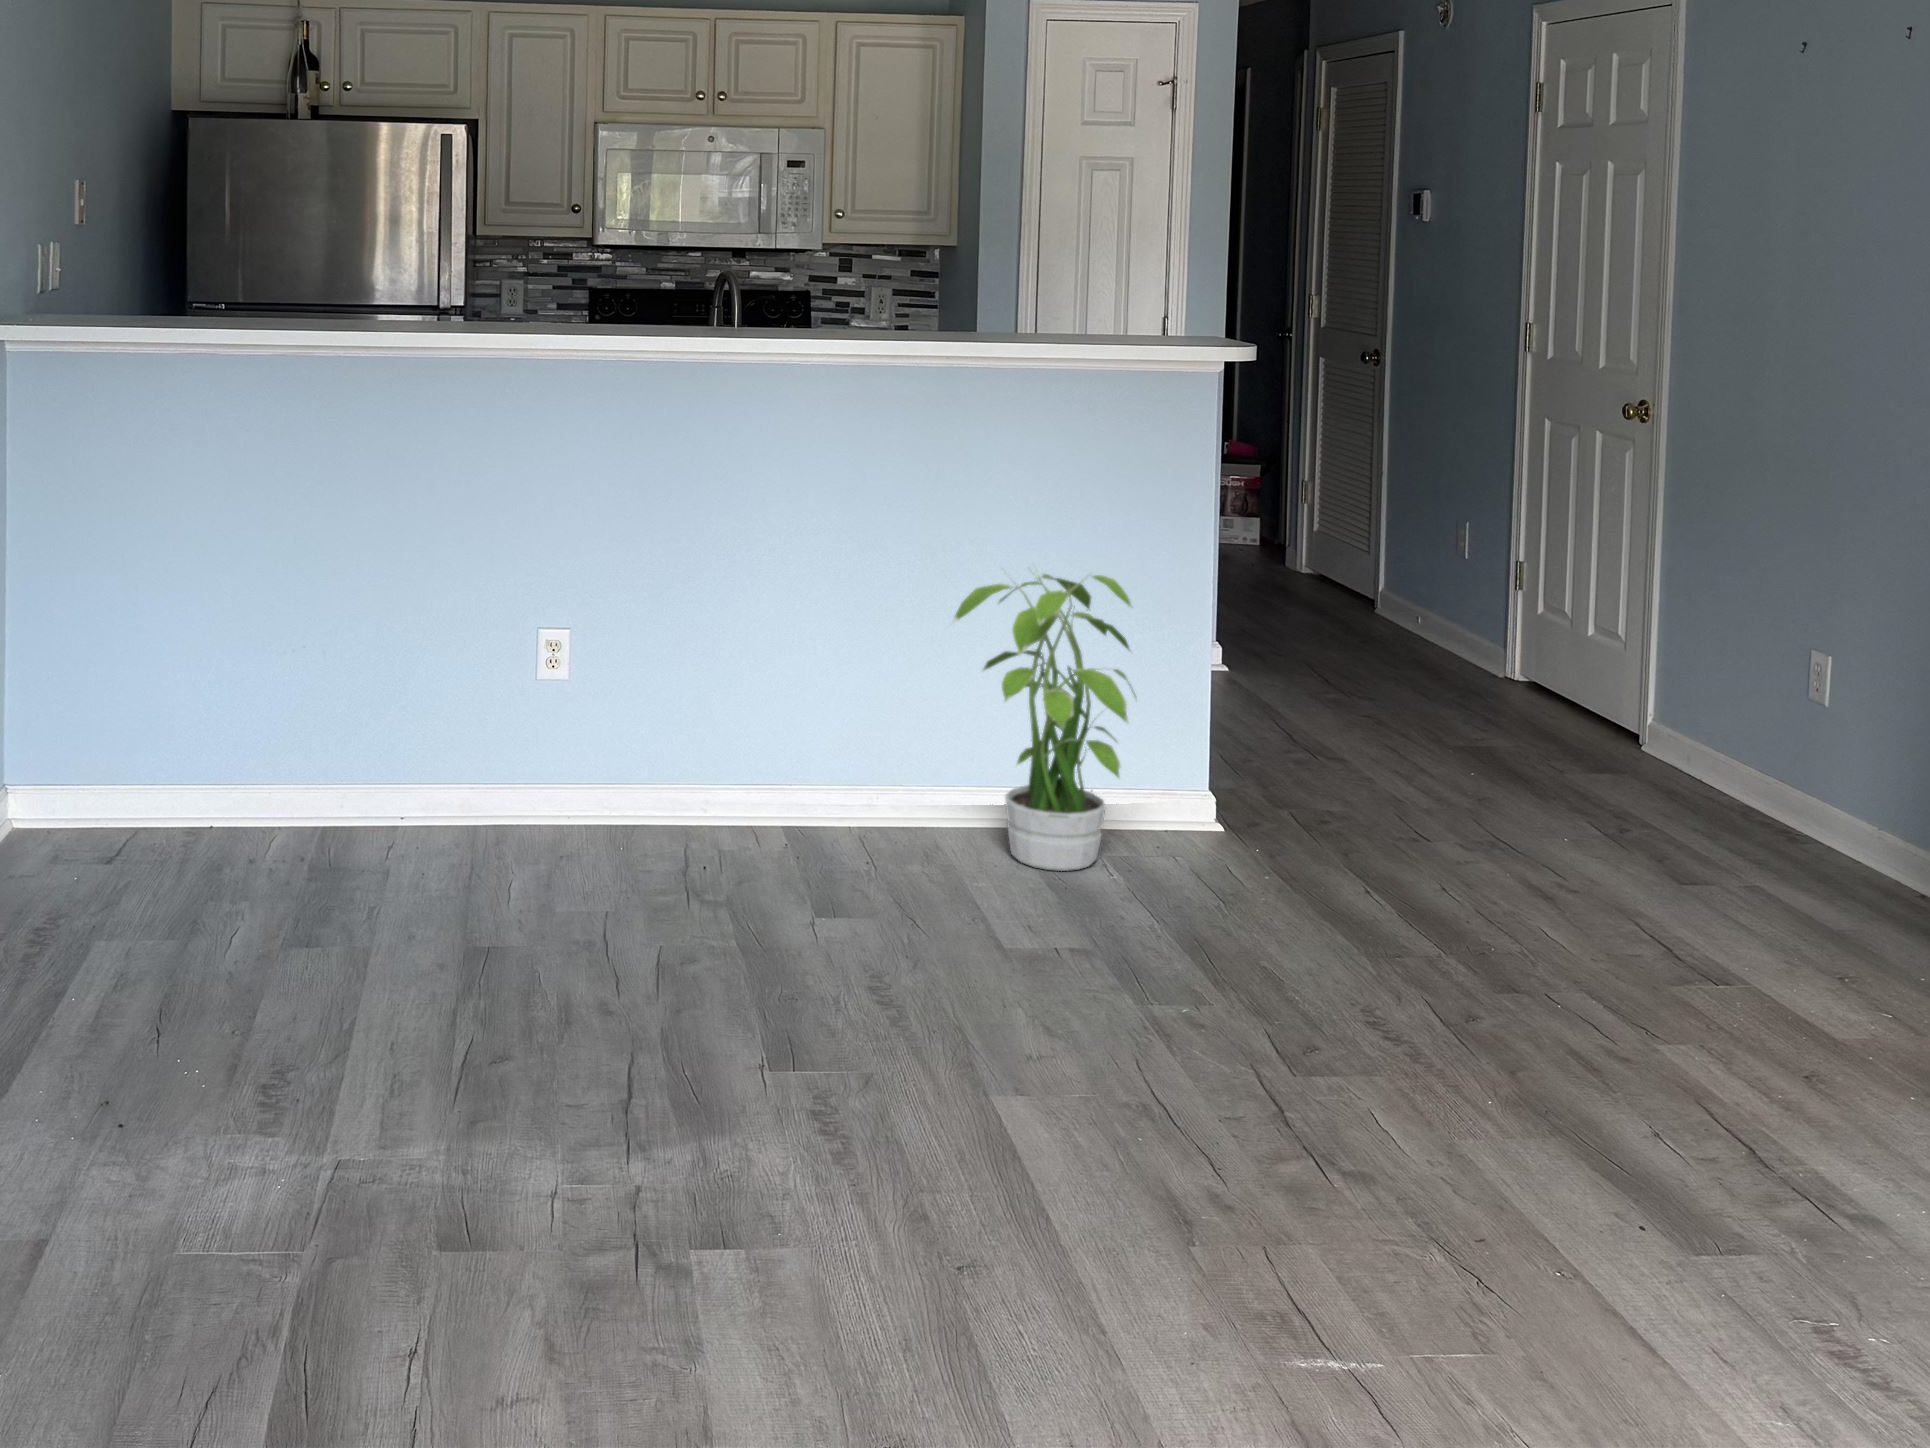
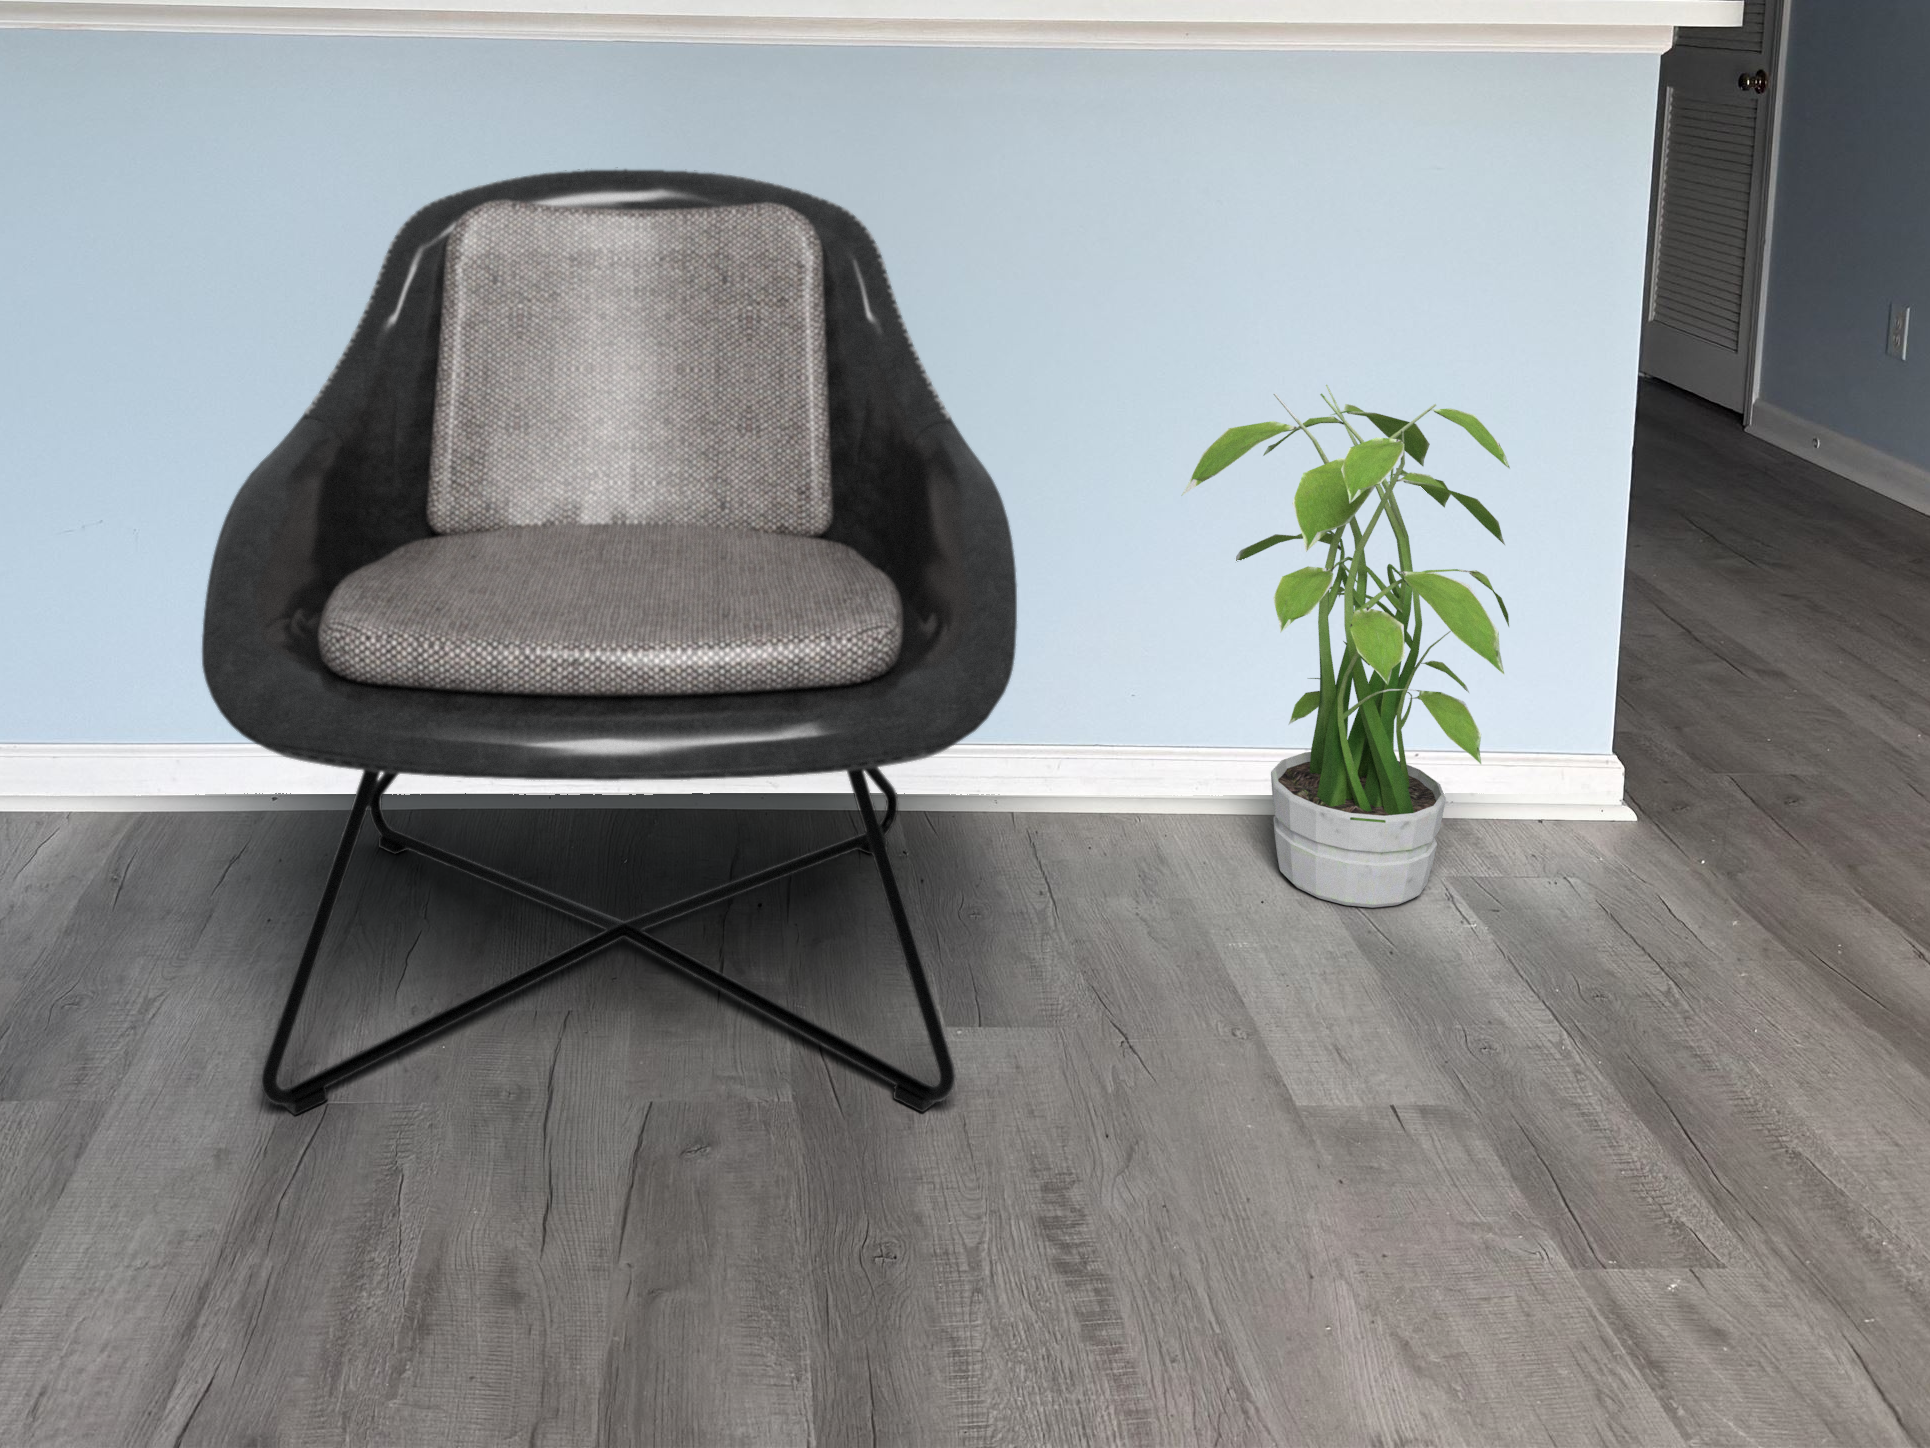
lounge chair: none [427,434,856,957] -> present [202,169,1017,1115]

